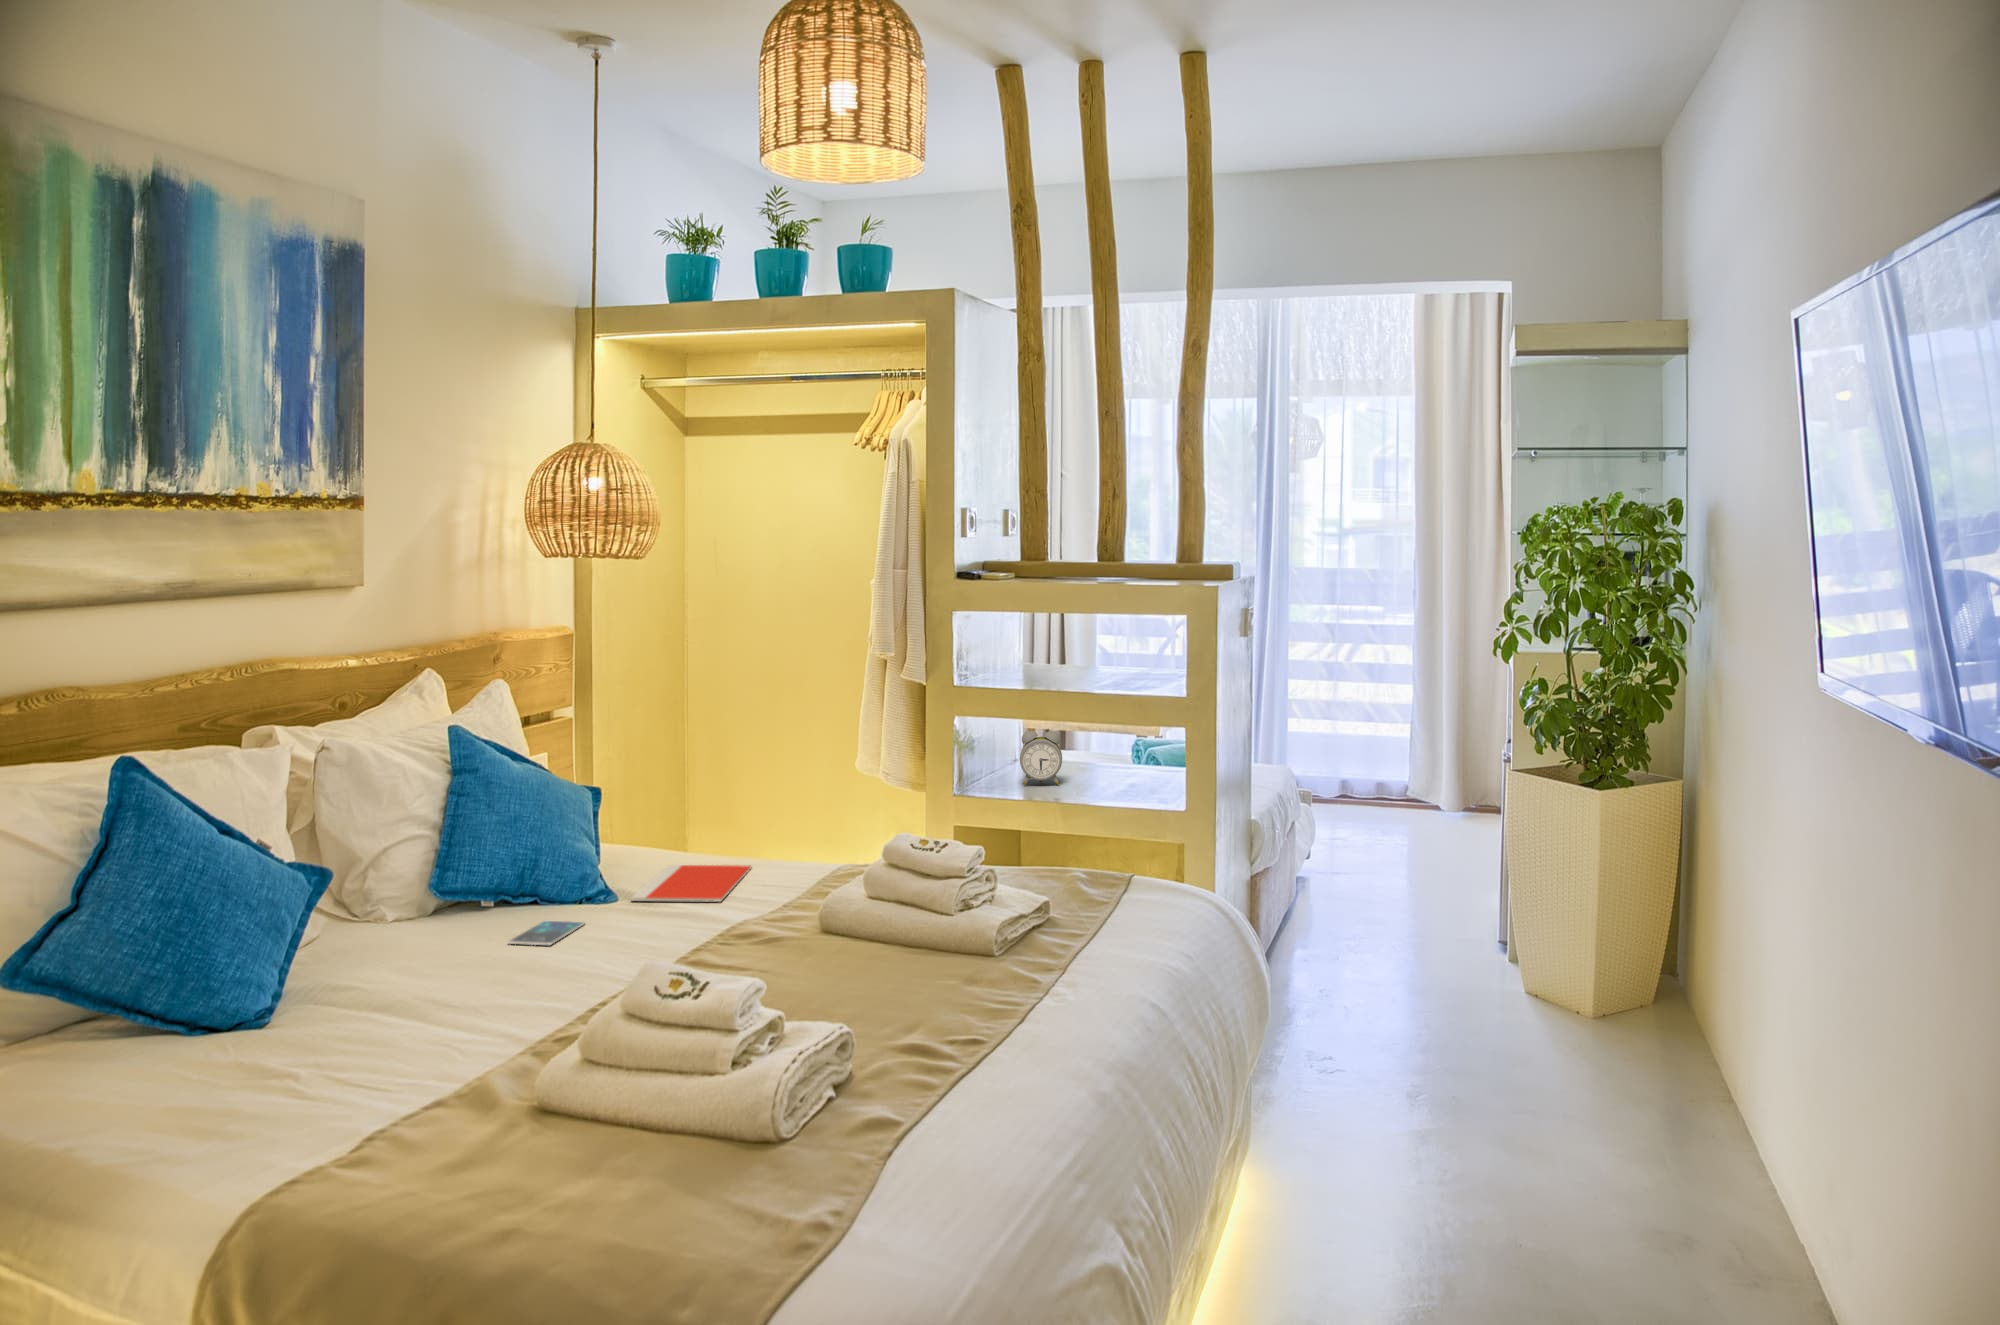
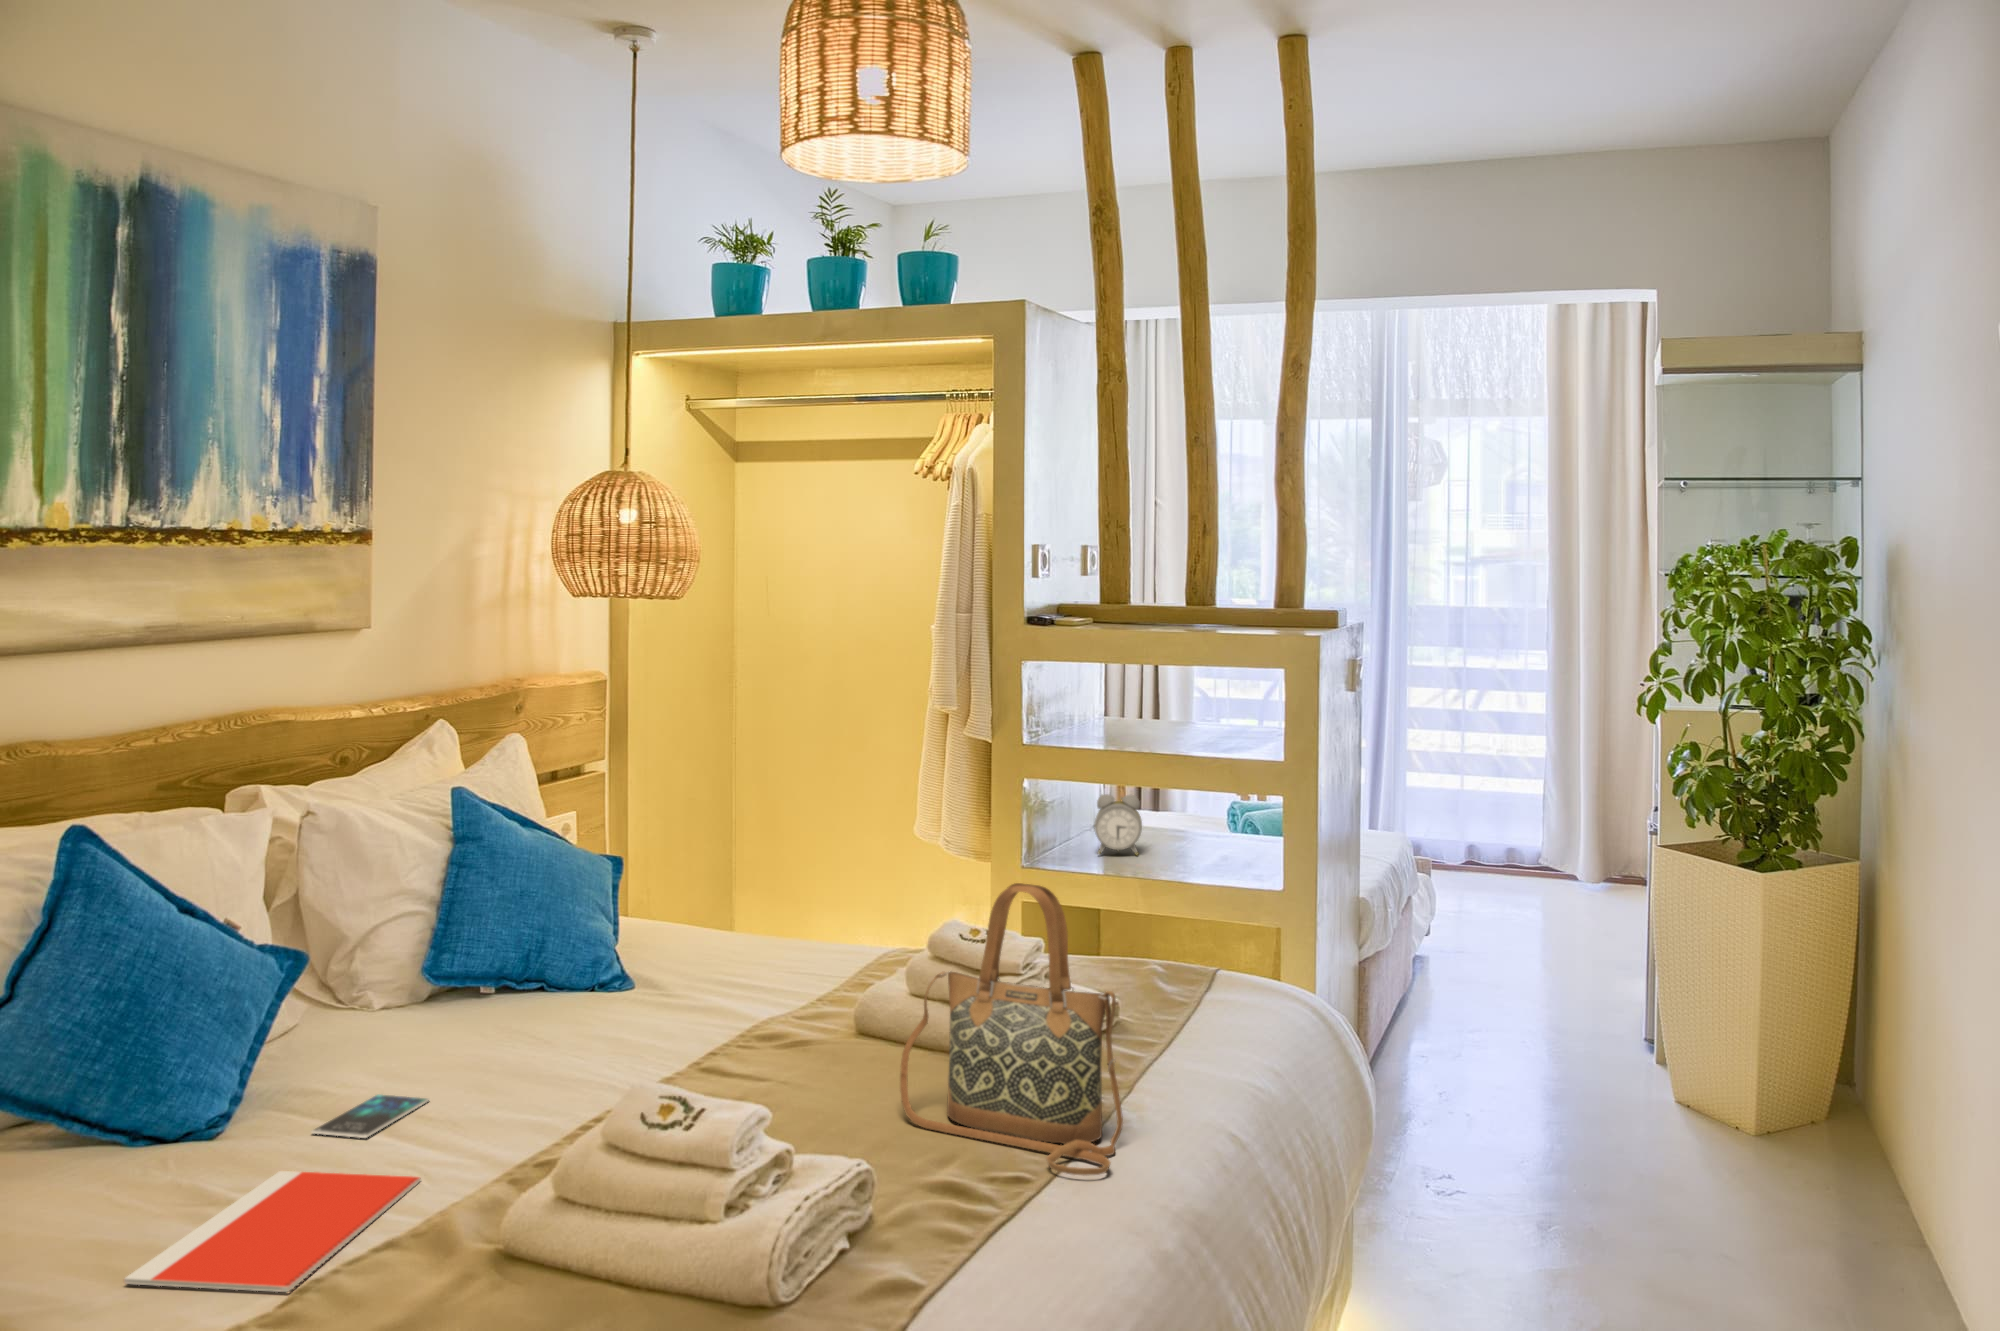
handbag: none [867,794,1059,1036] -> present [900,883,1123,1175]
notebook: present [630,865,751,901] -> present [124,1171,421,1292]
smartphone: present [508,920,585,945] -> present [311,1094,429,1138]

